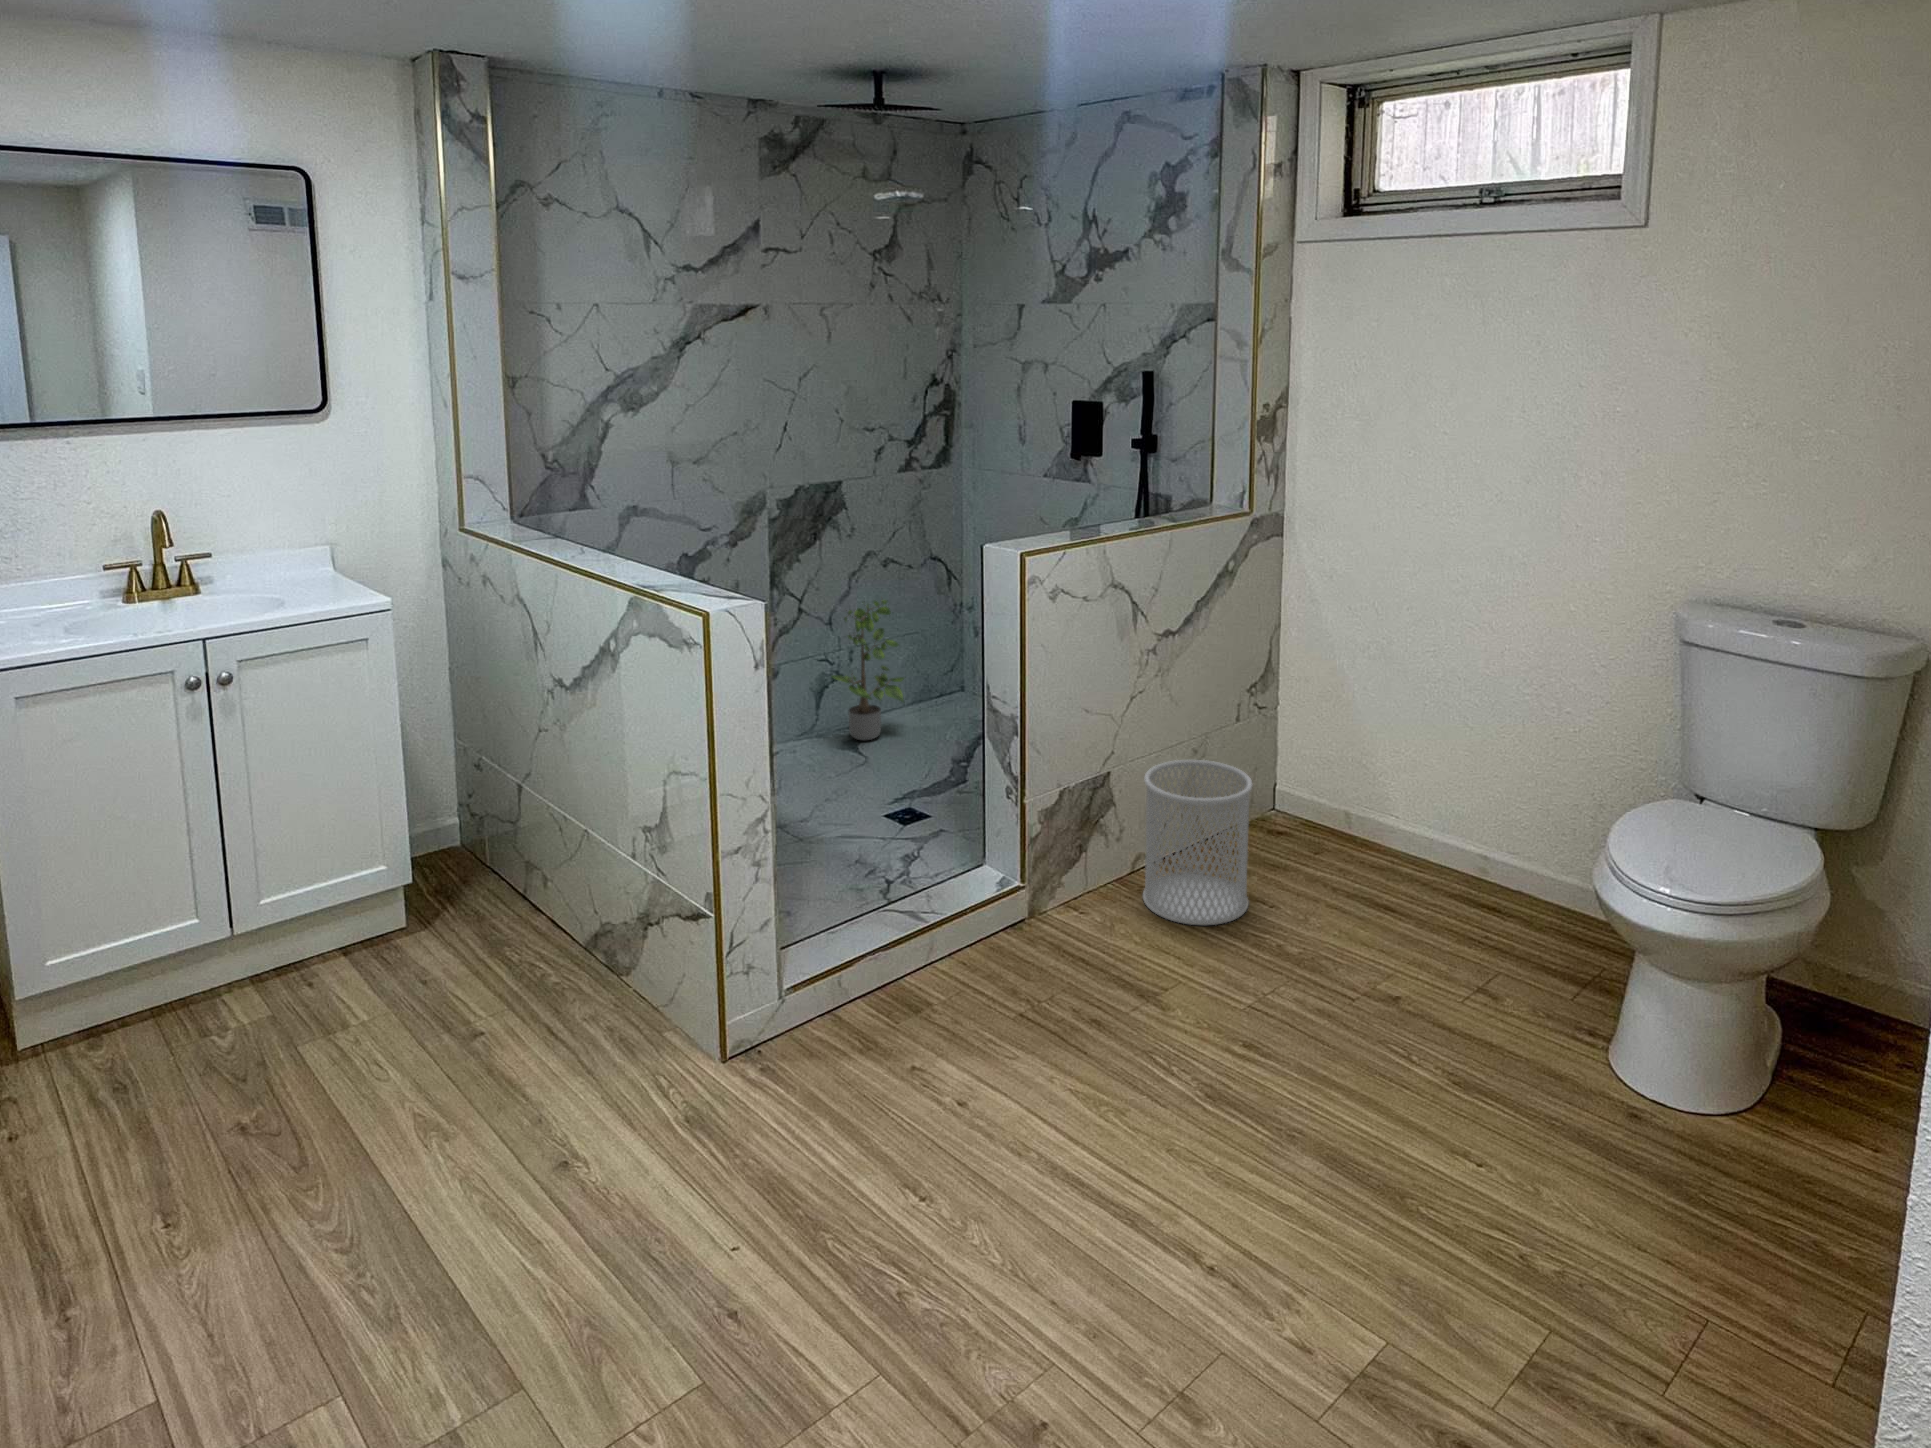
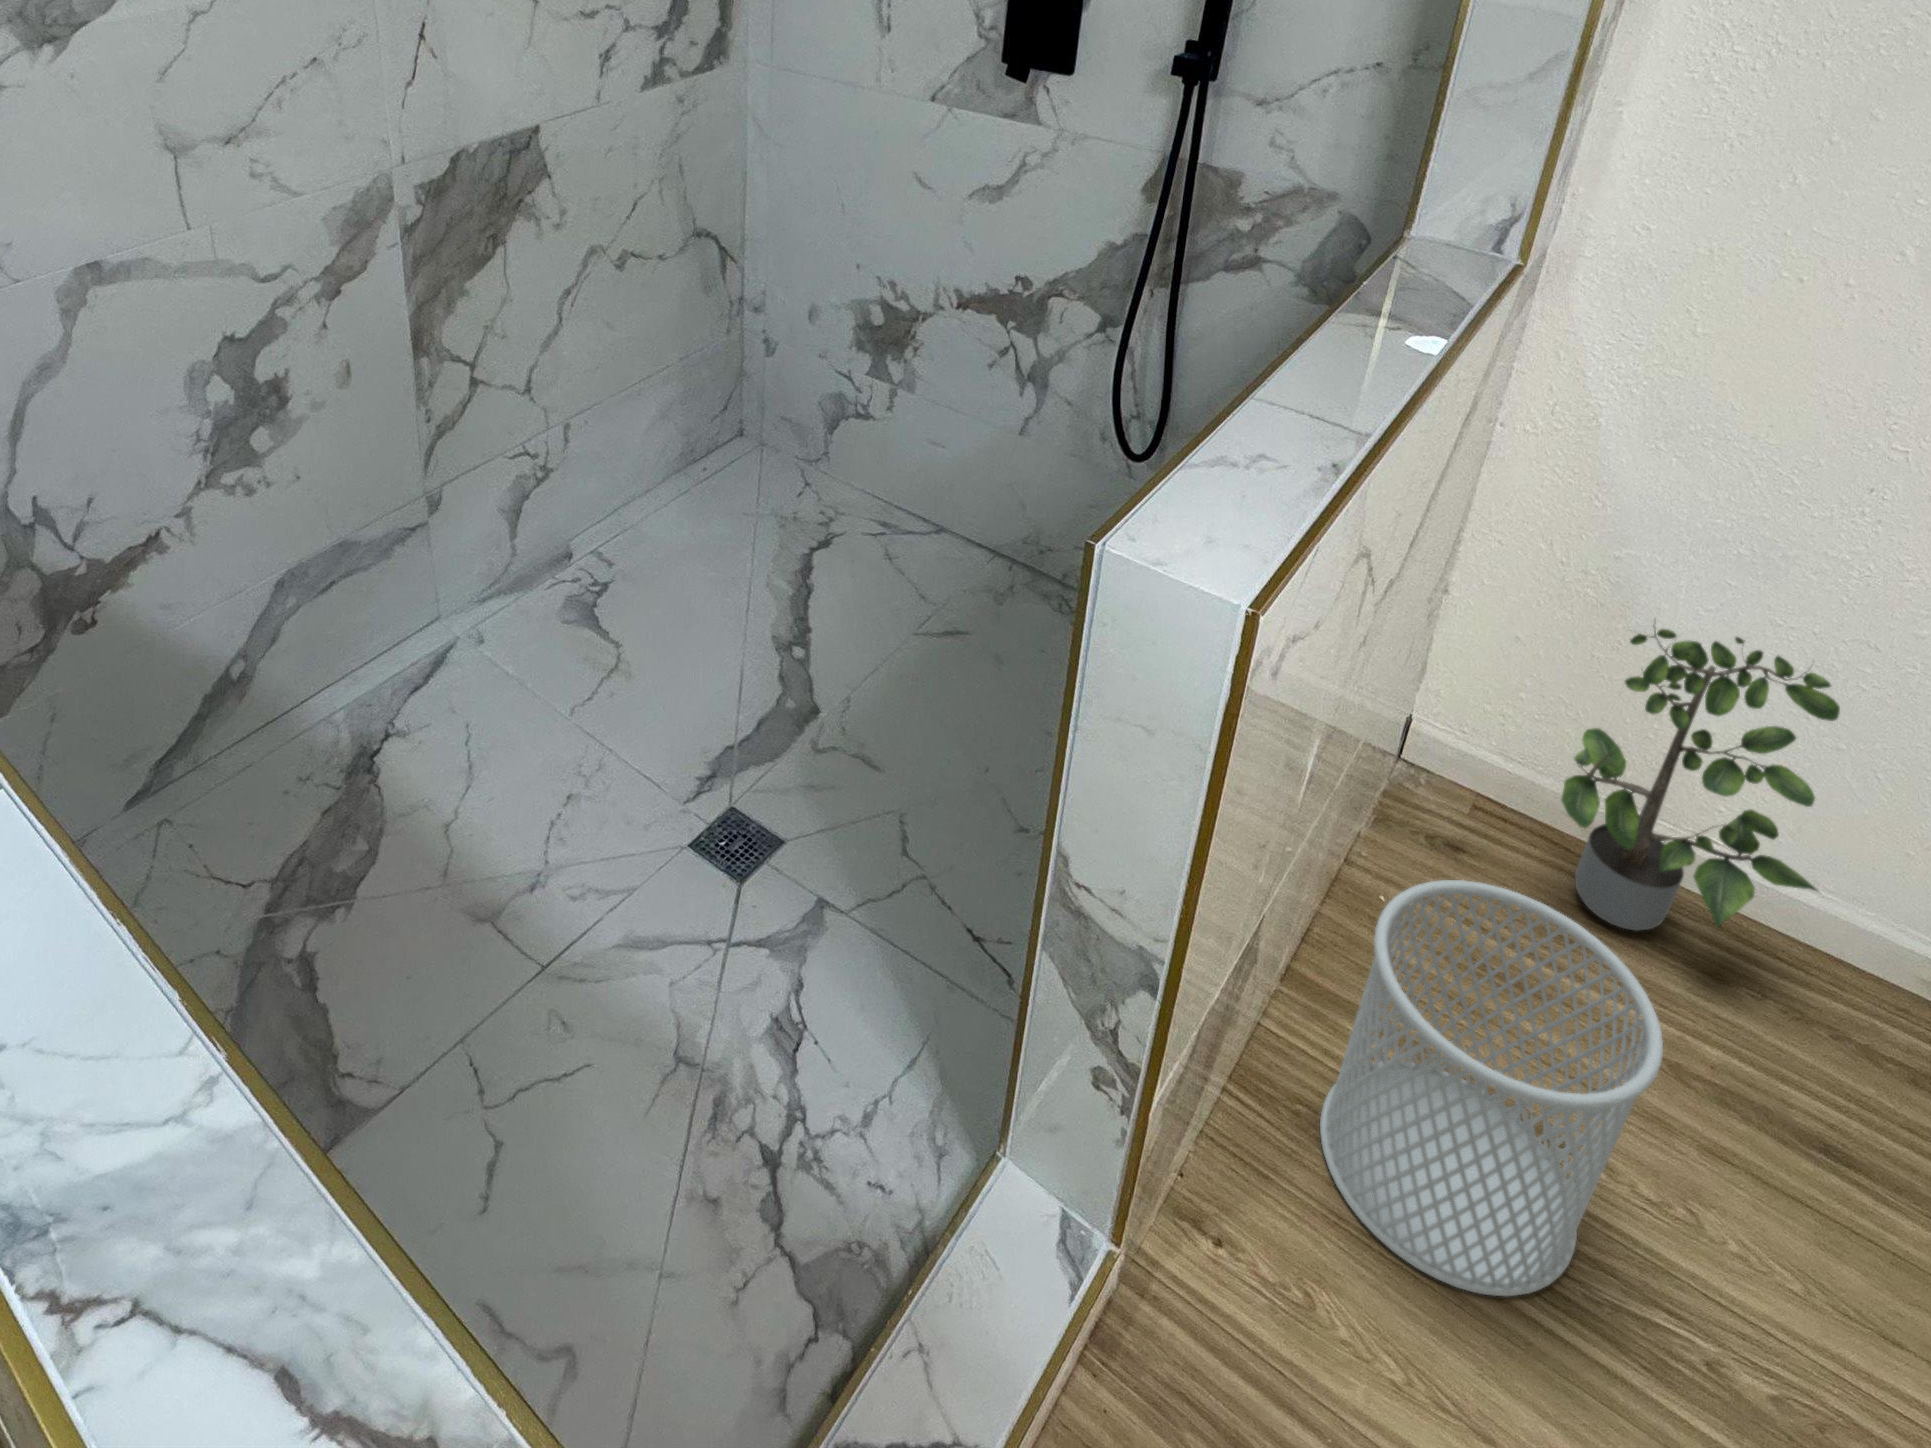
potted plant: present [832,600,904,740] -> present [1562,623,1840,931]

